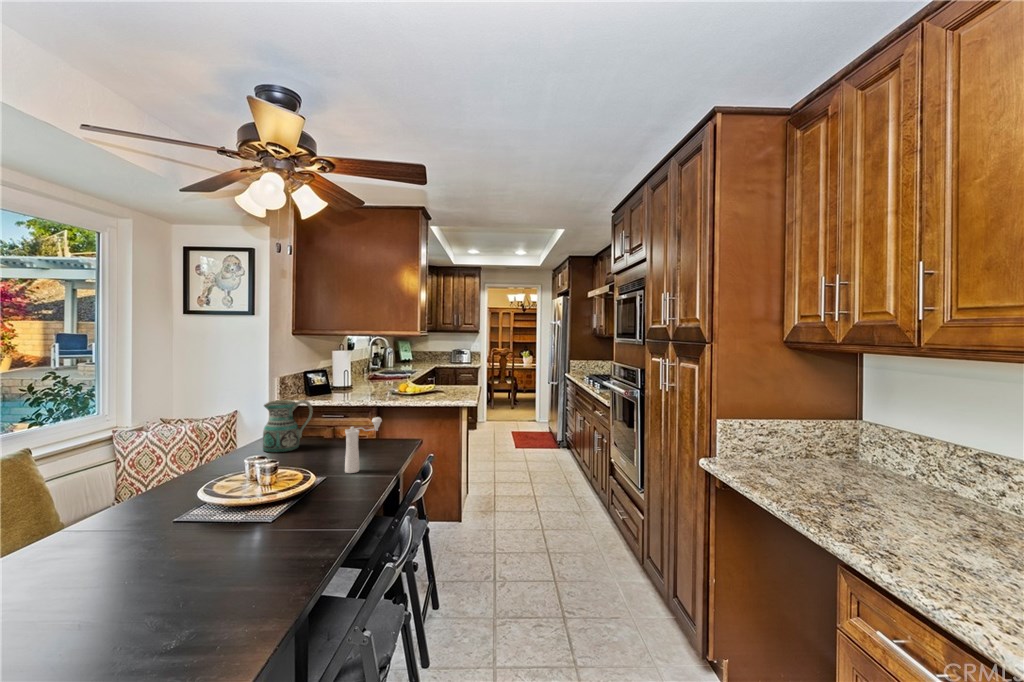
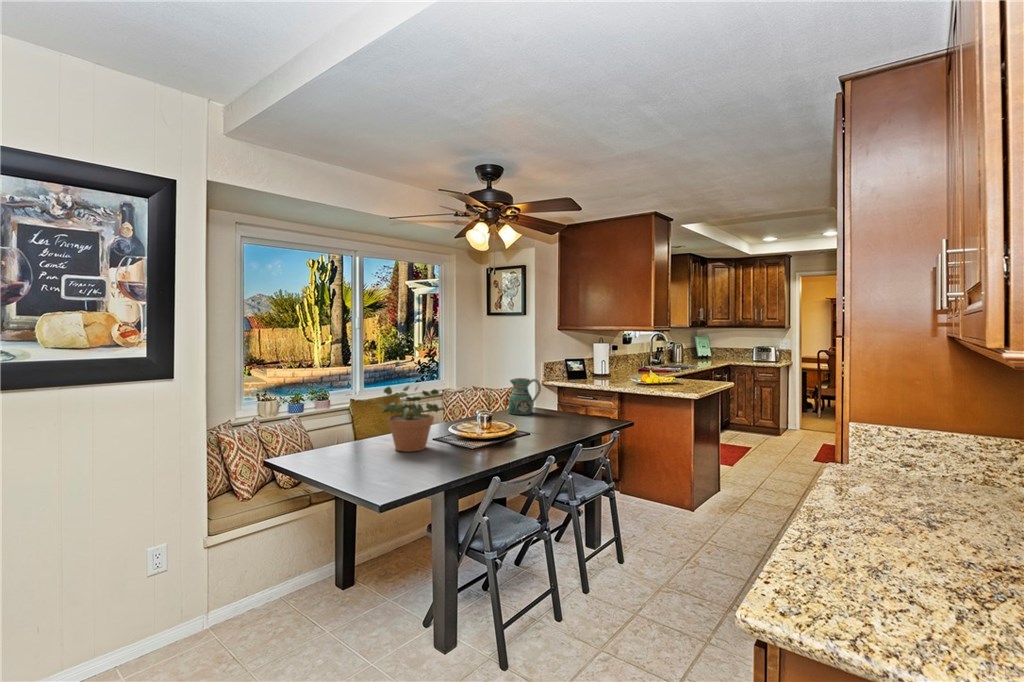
pepper mill: present [345,417,382,473] -> none [539,393,568,432]
potted plant: none [61,436,243,580] -> present [379,385,440,452]

